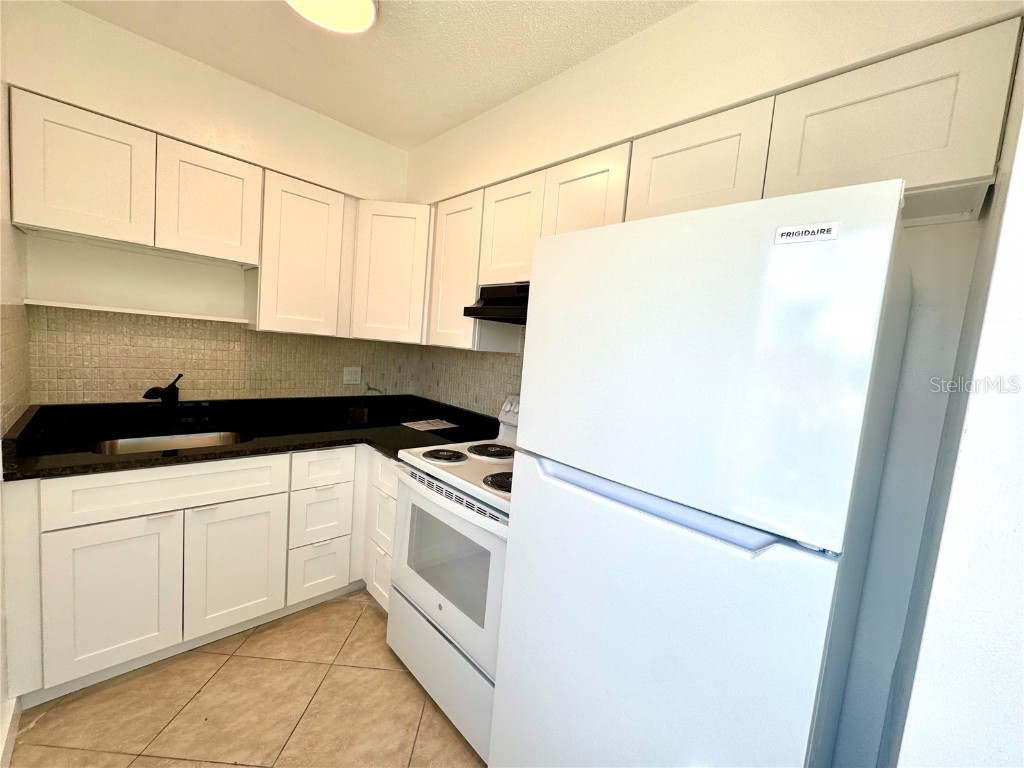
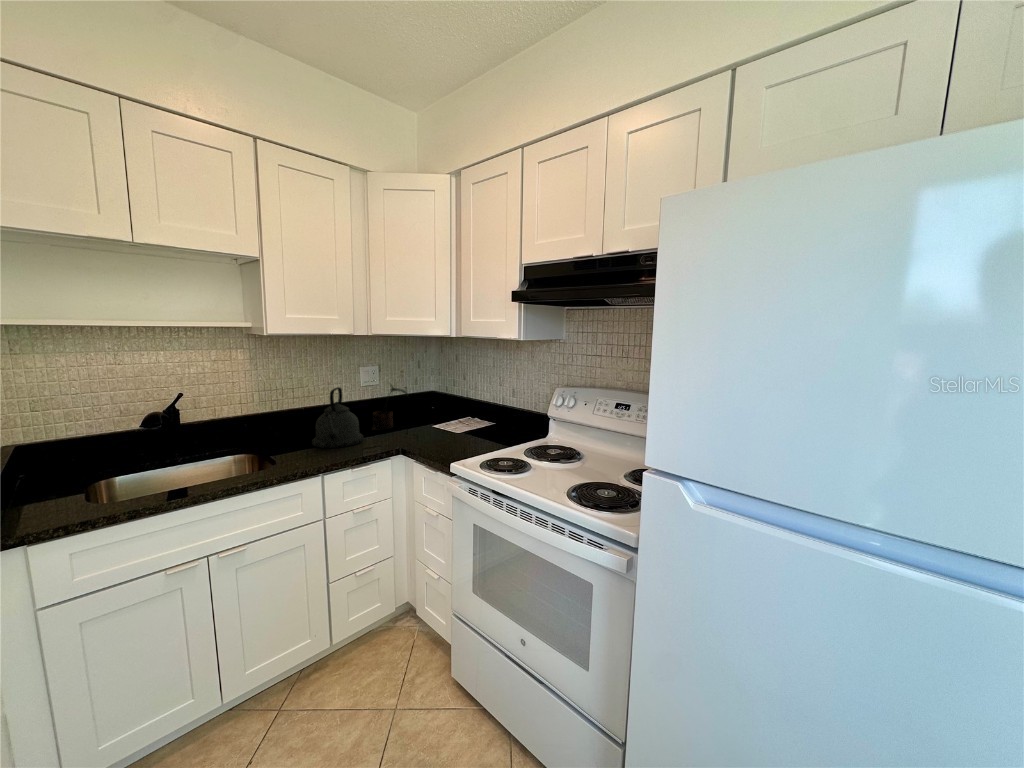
kettle: none [289,382,336,434] -> present [312,387,363,448]

